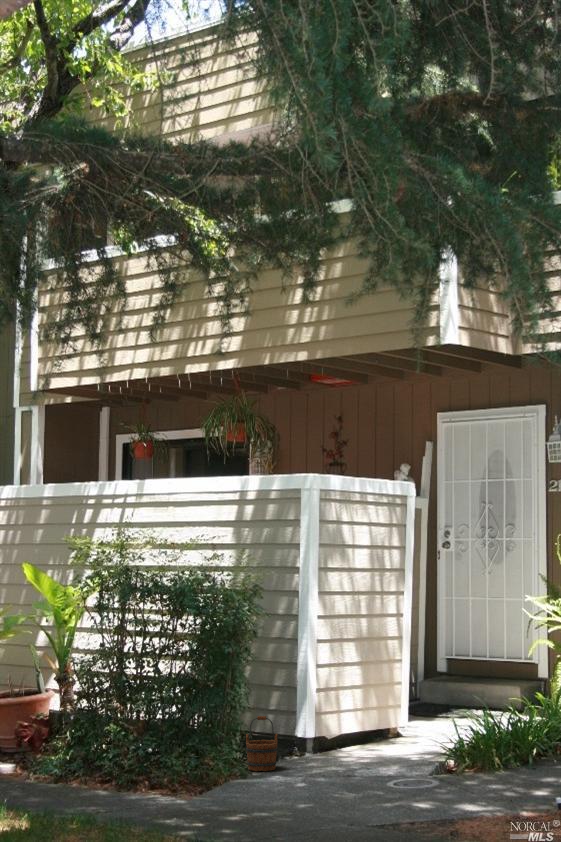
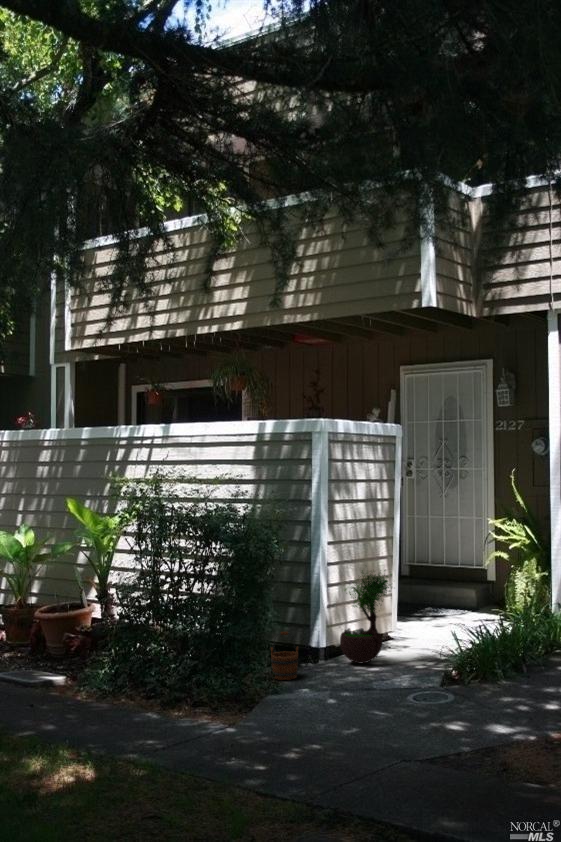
potted tree: none [330,642,395,758] -> present [340,574,390,663]

